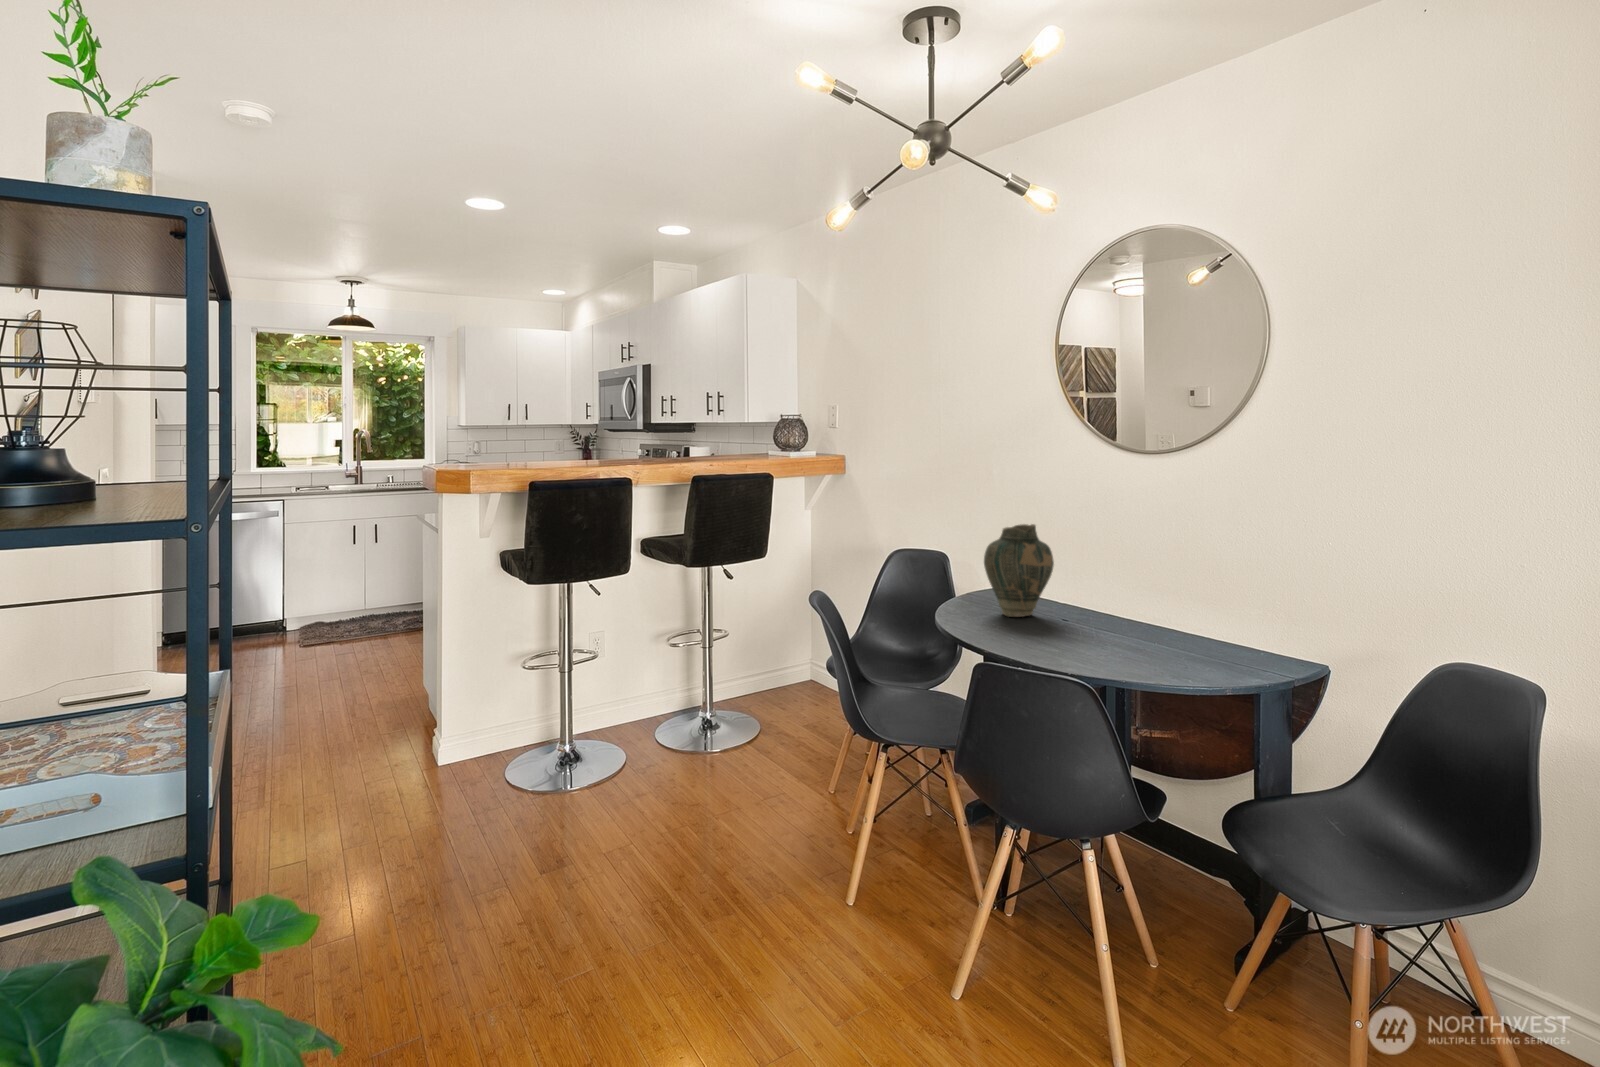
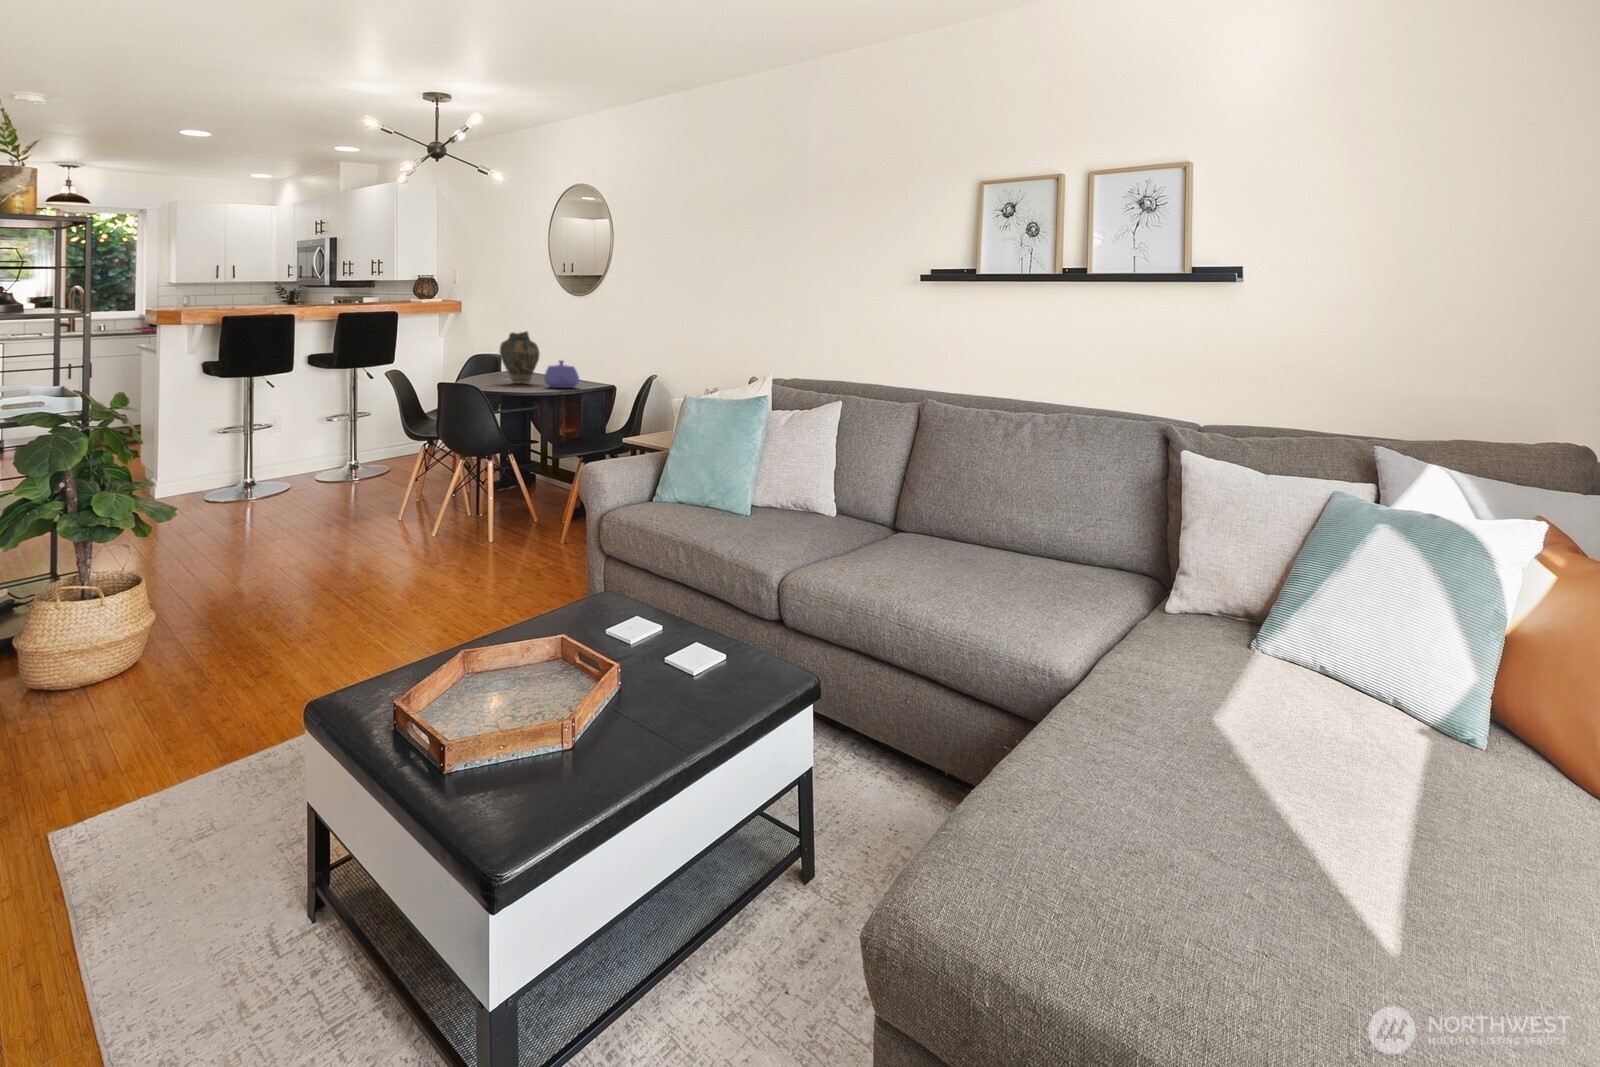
teapot: none [1090,586,1163,641] -> present [544,360,579,388]

